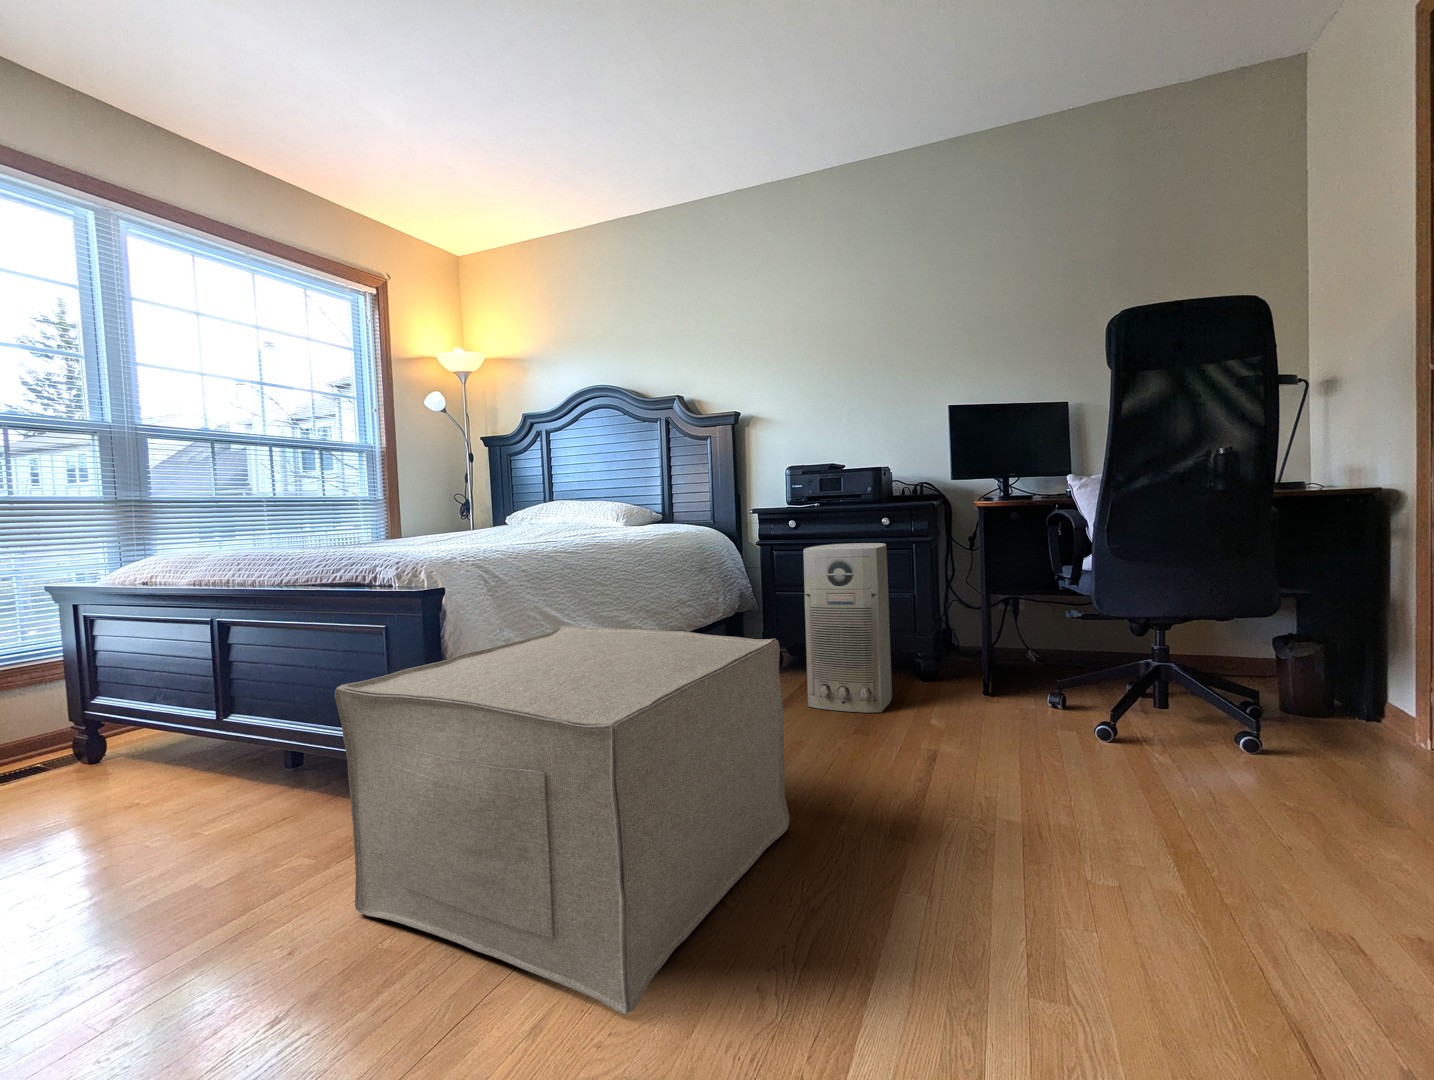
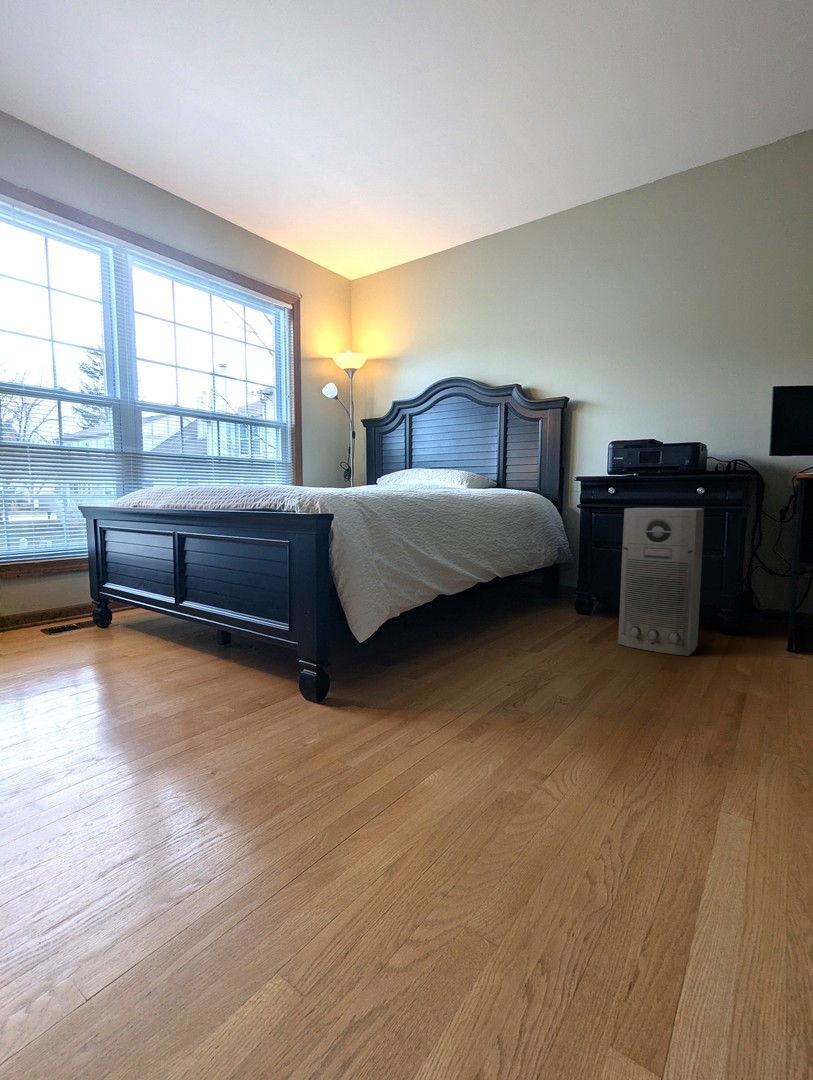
ottoman: present [335,626,789,1014] -> none [252,553,616,879]

